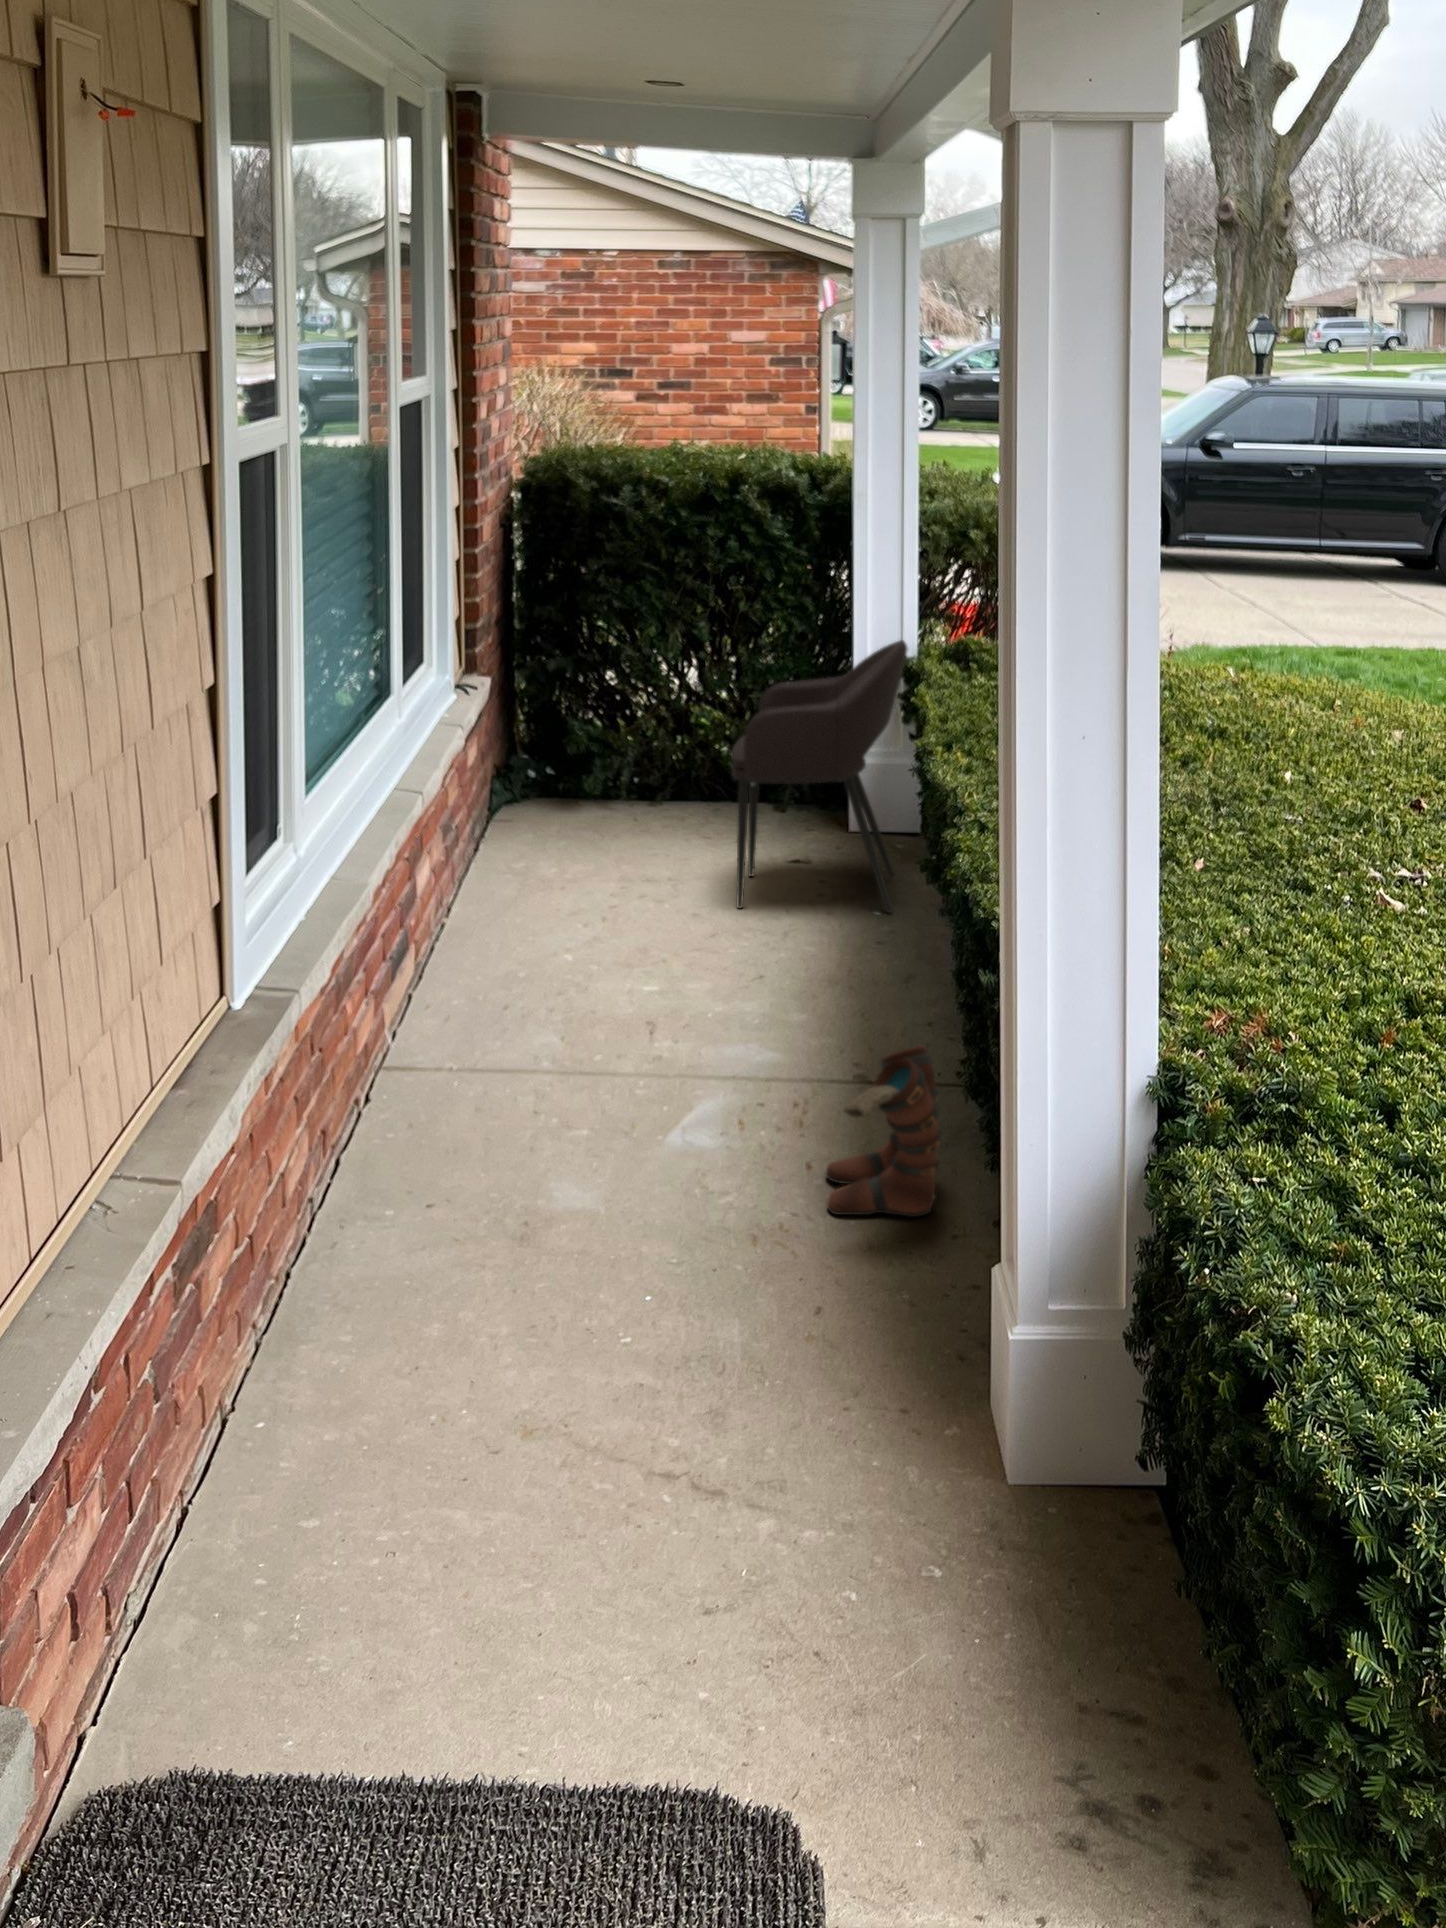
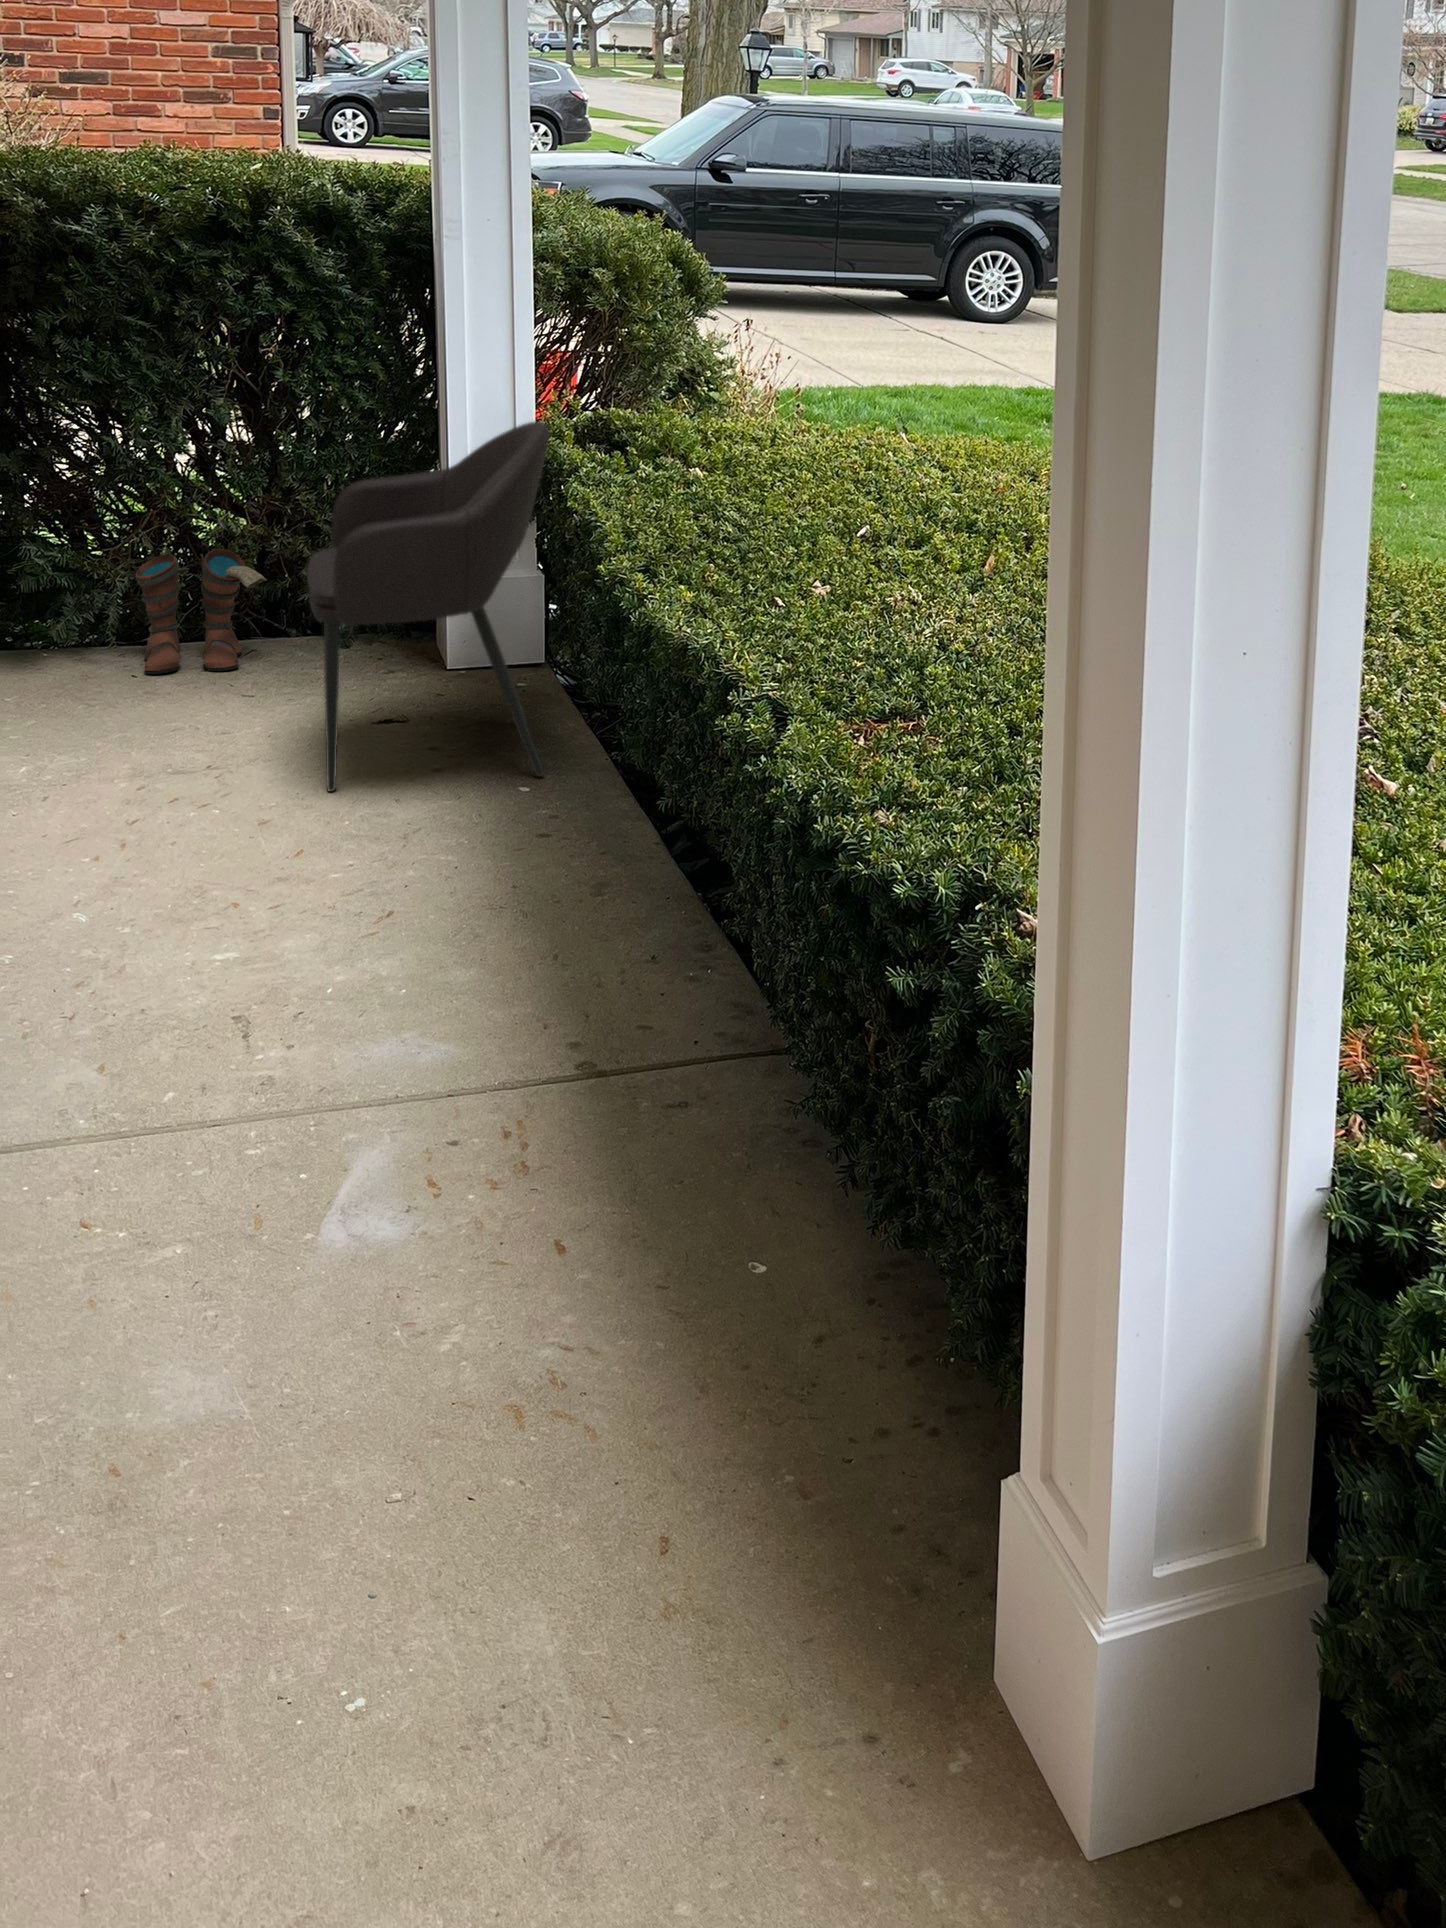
boots: present [826,1045,942,1217] -> present [135,549,267,674]

